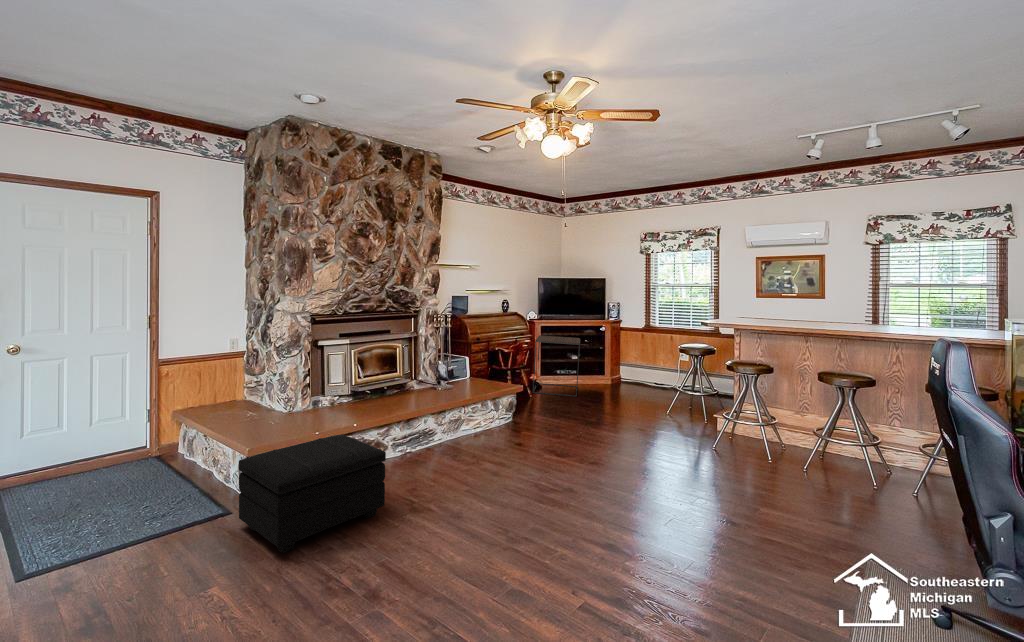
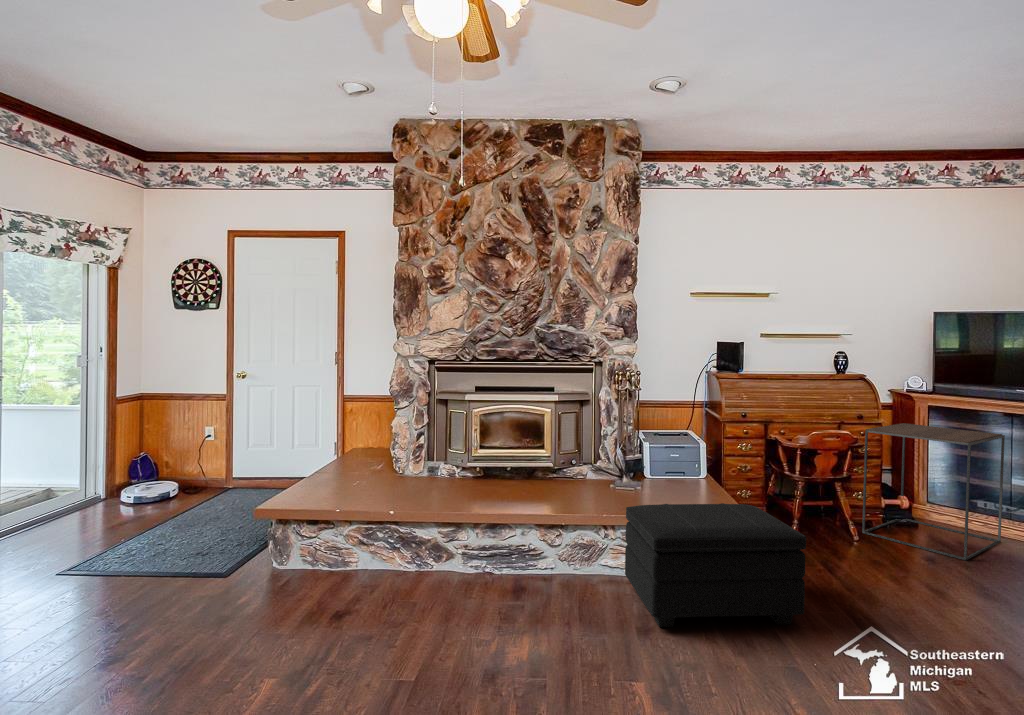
footstool: present [239,435,386,553] -> present [625,503,806,627]

